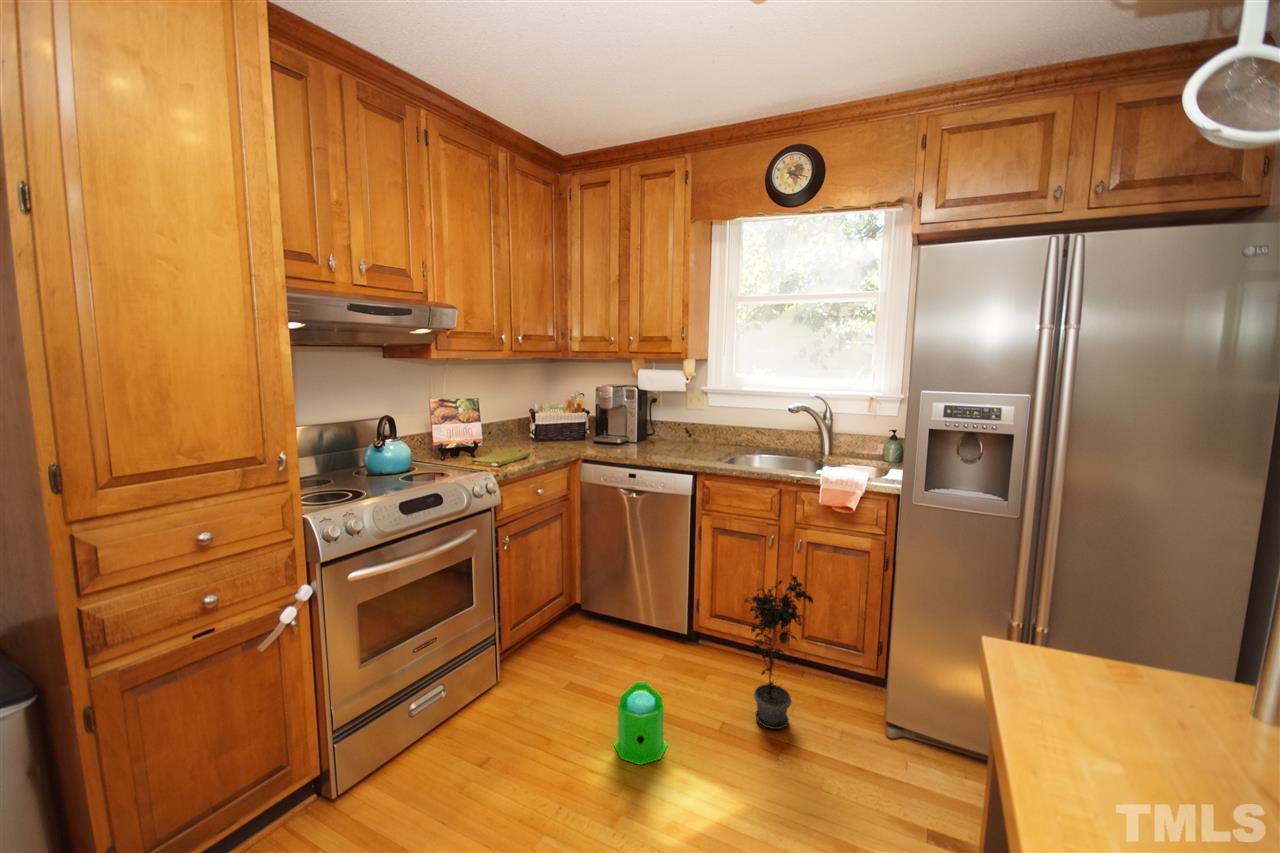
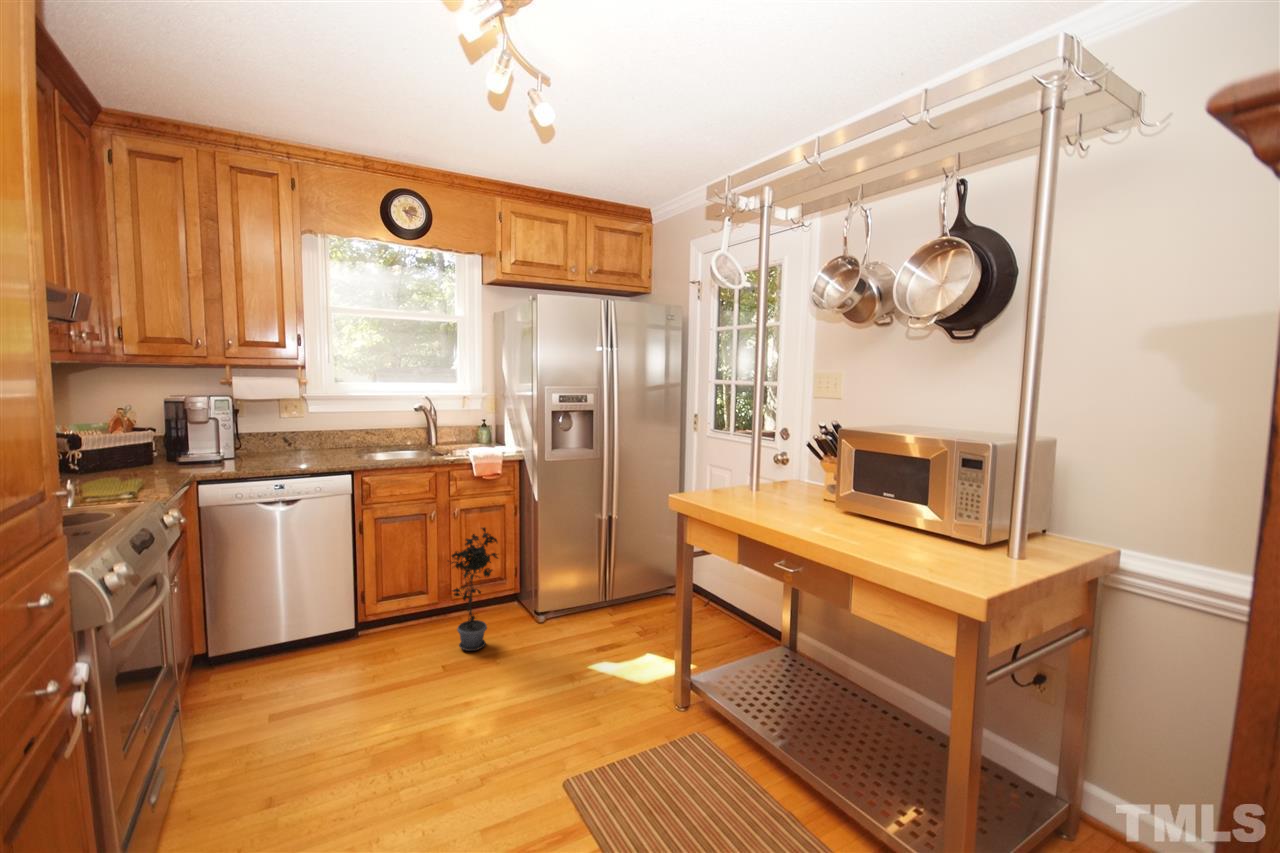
watering can: present [614,681,667,765] -> none [376,647,437,720]

